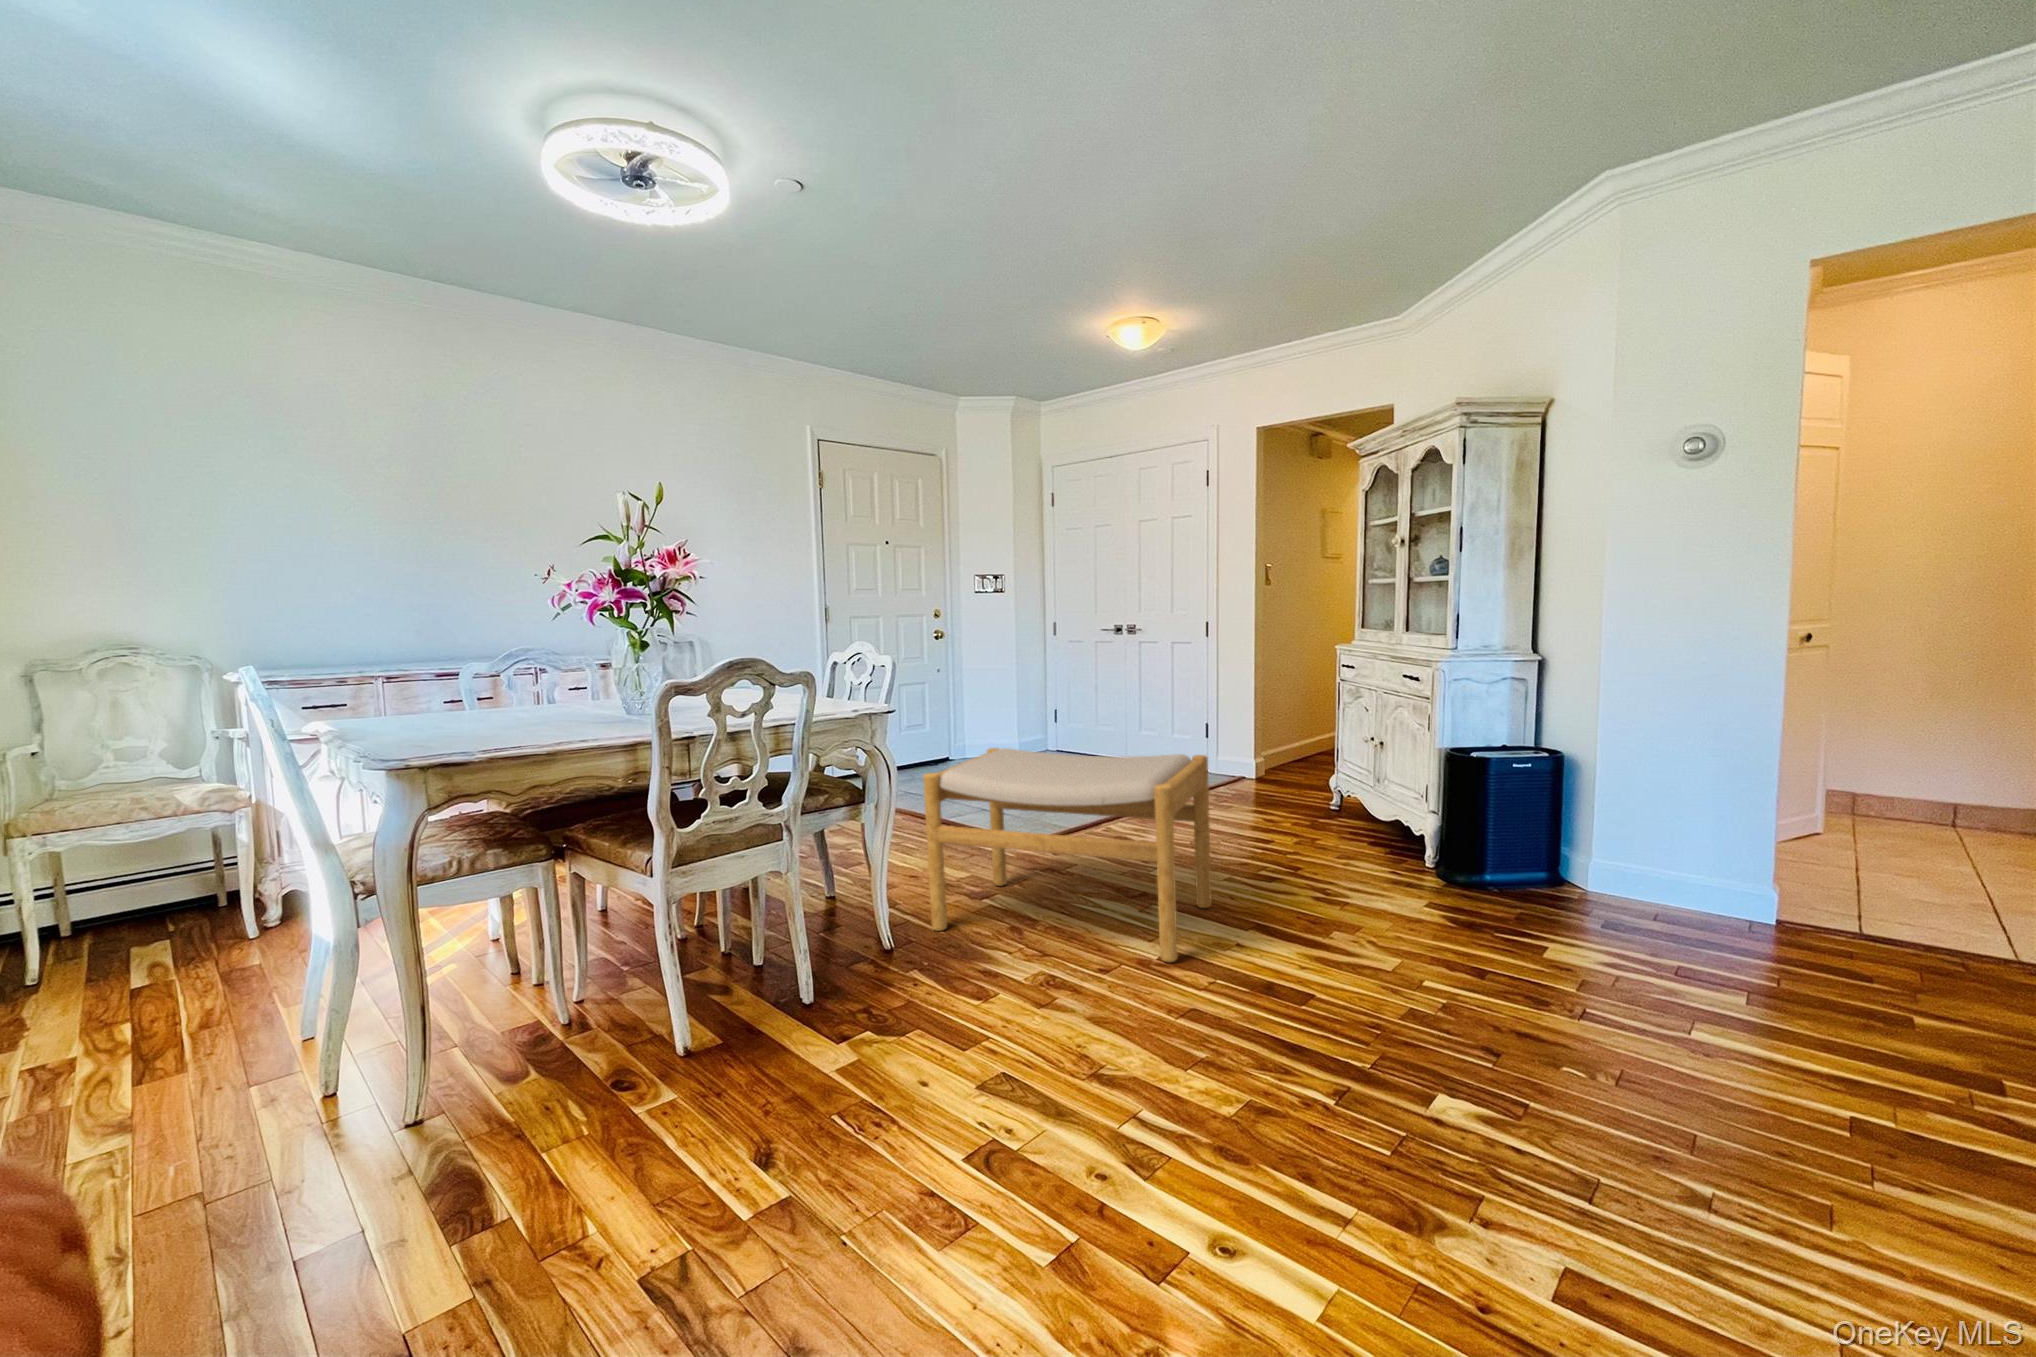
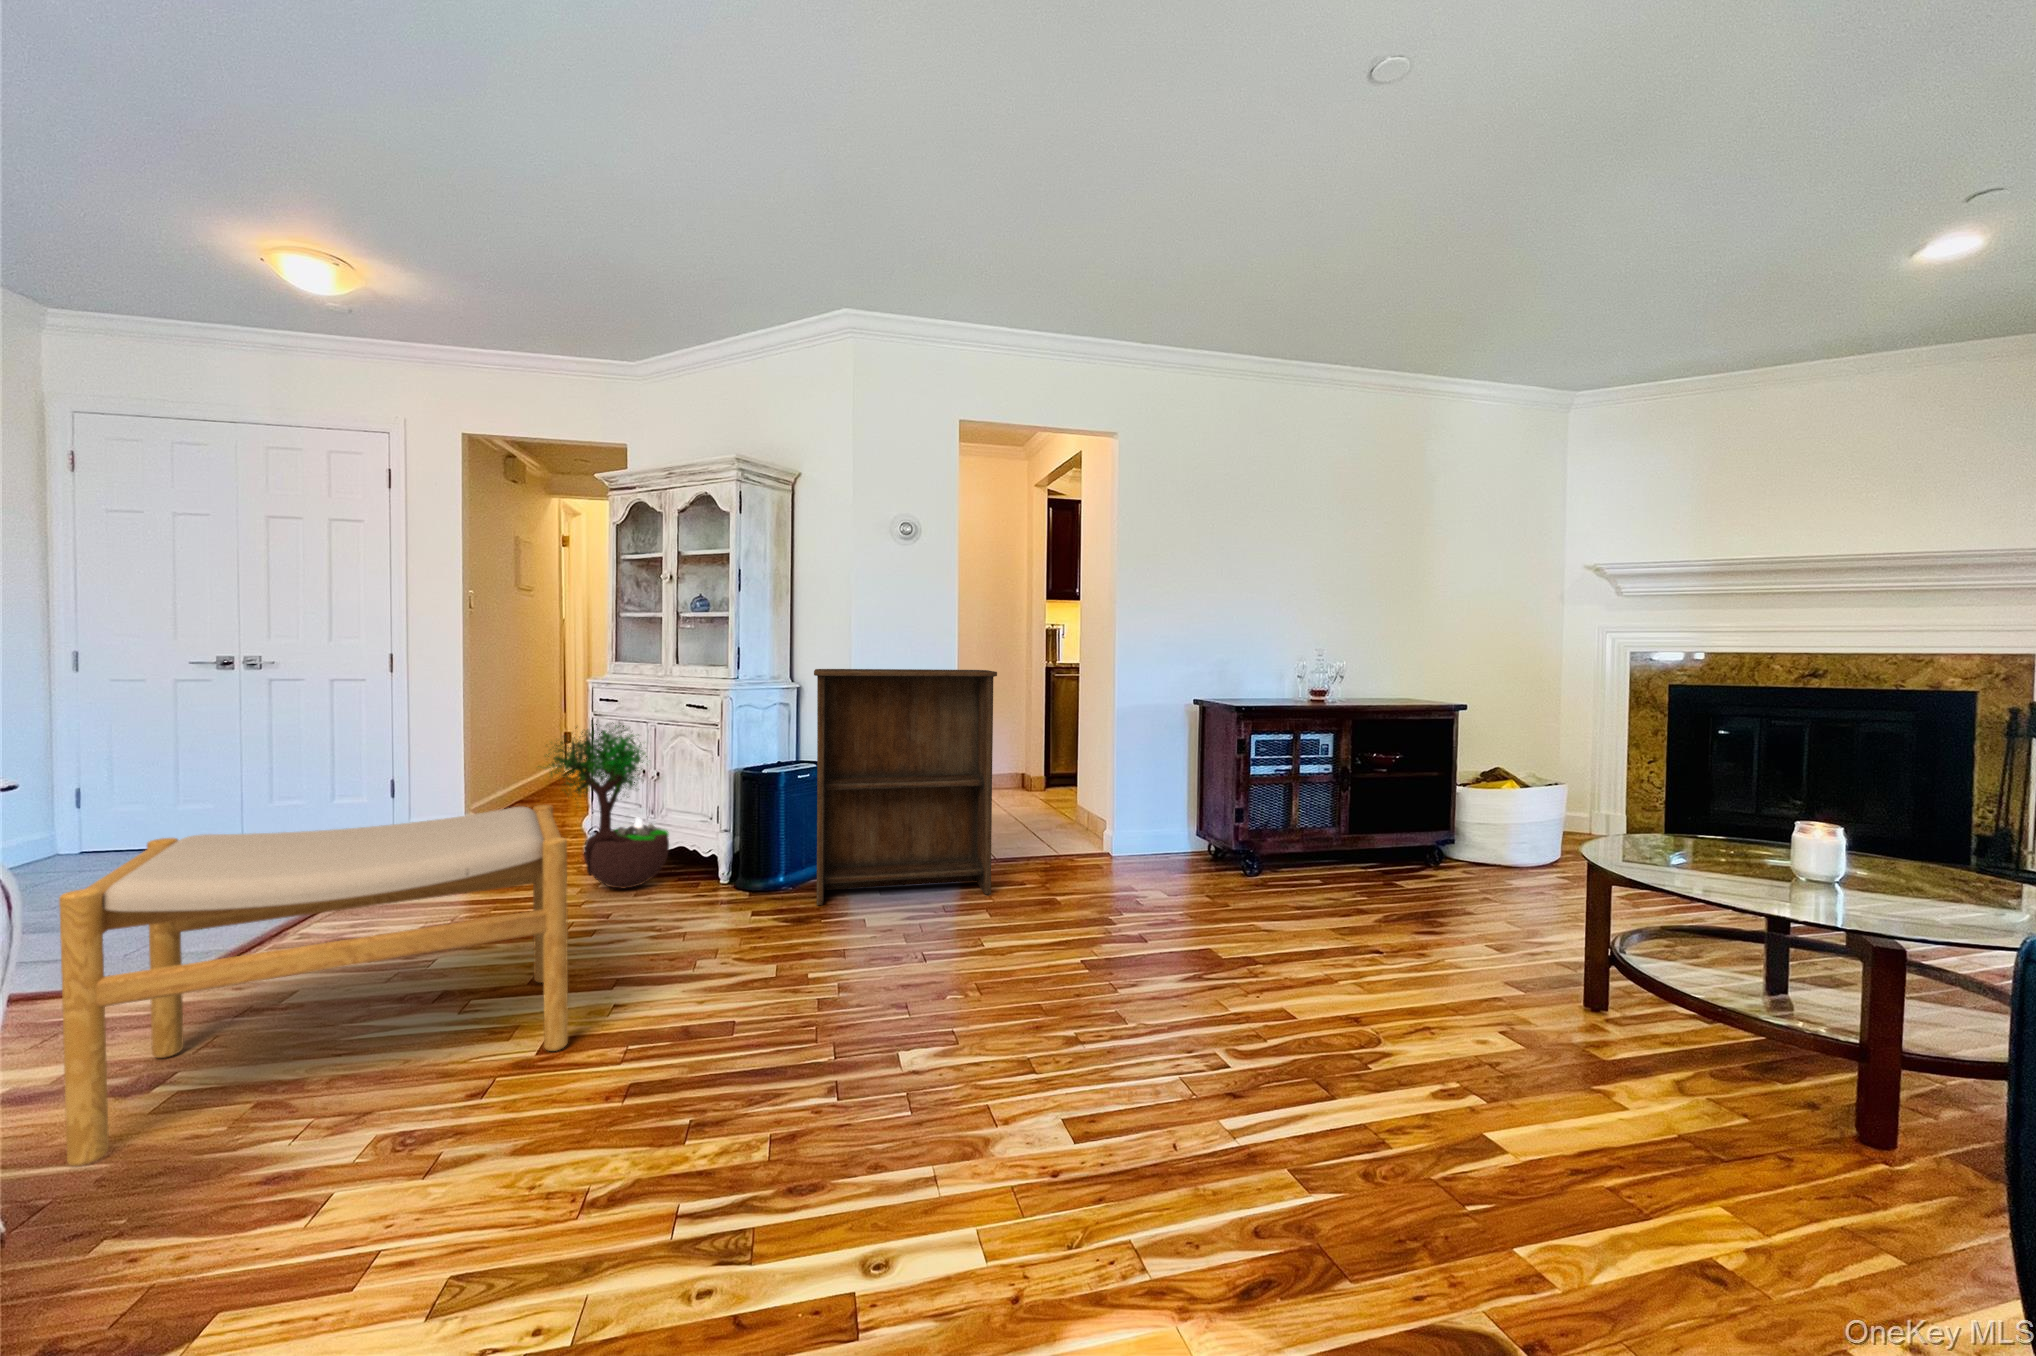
bookshelf: none [1499,624,1815,972] -> present [814,669,997,905]
potted tree: none [1253,670,1376,847] -> present [538,724,669,888]

